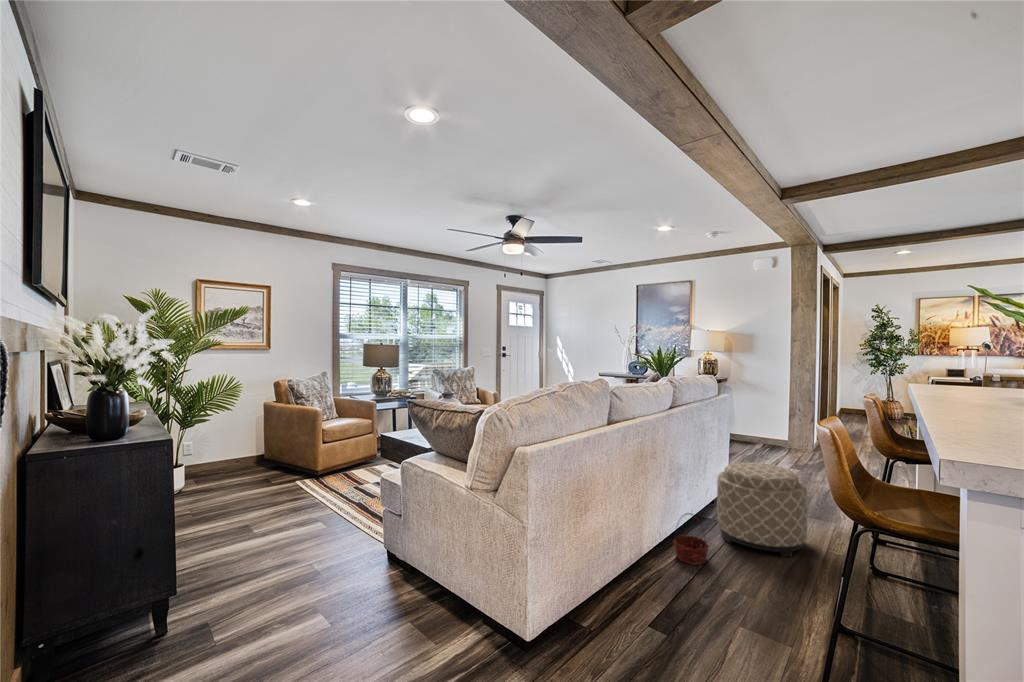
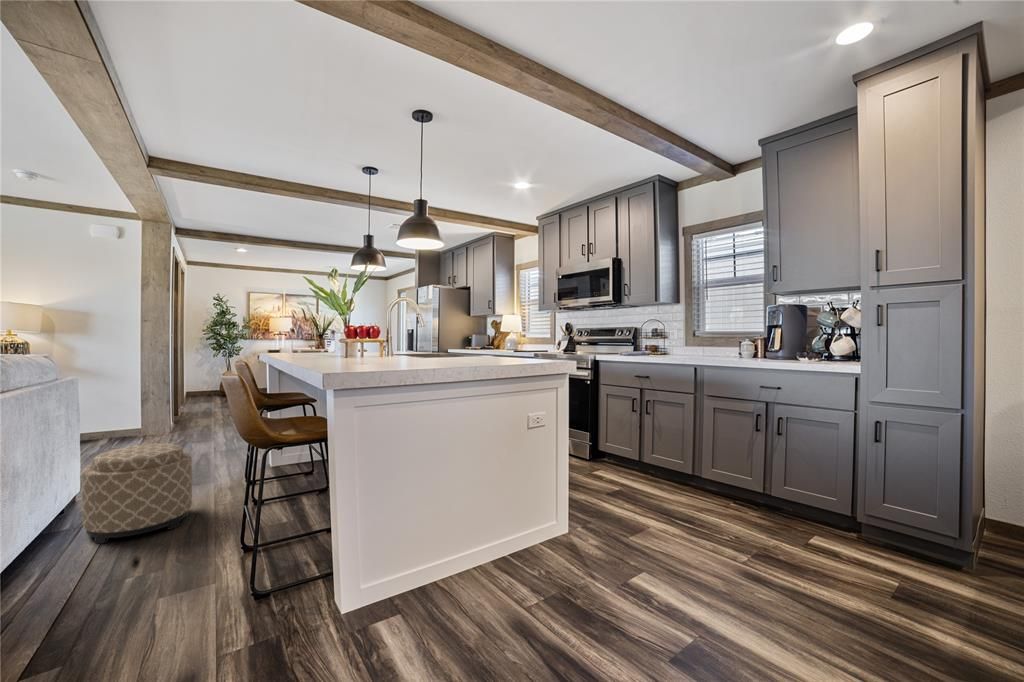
basket: present [674,513,709,565] -> none [23,523,84,589]

